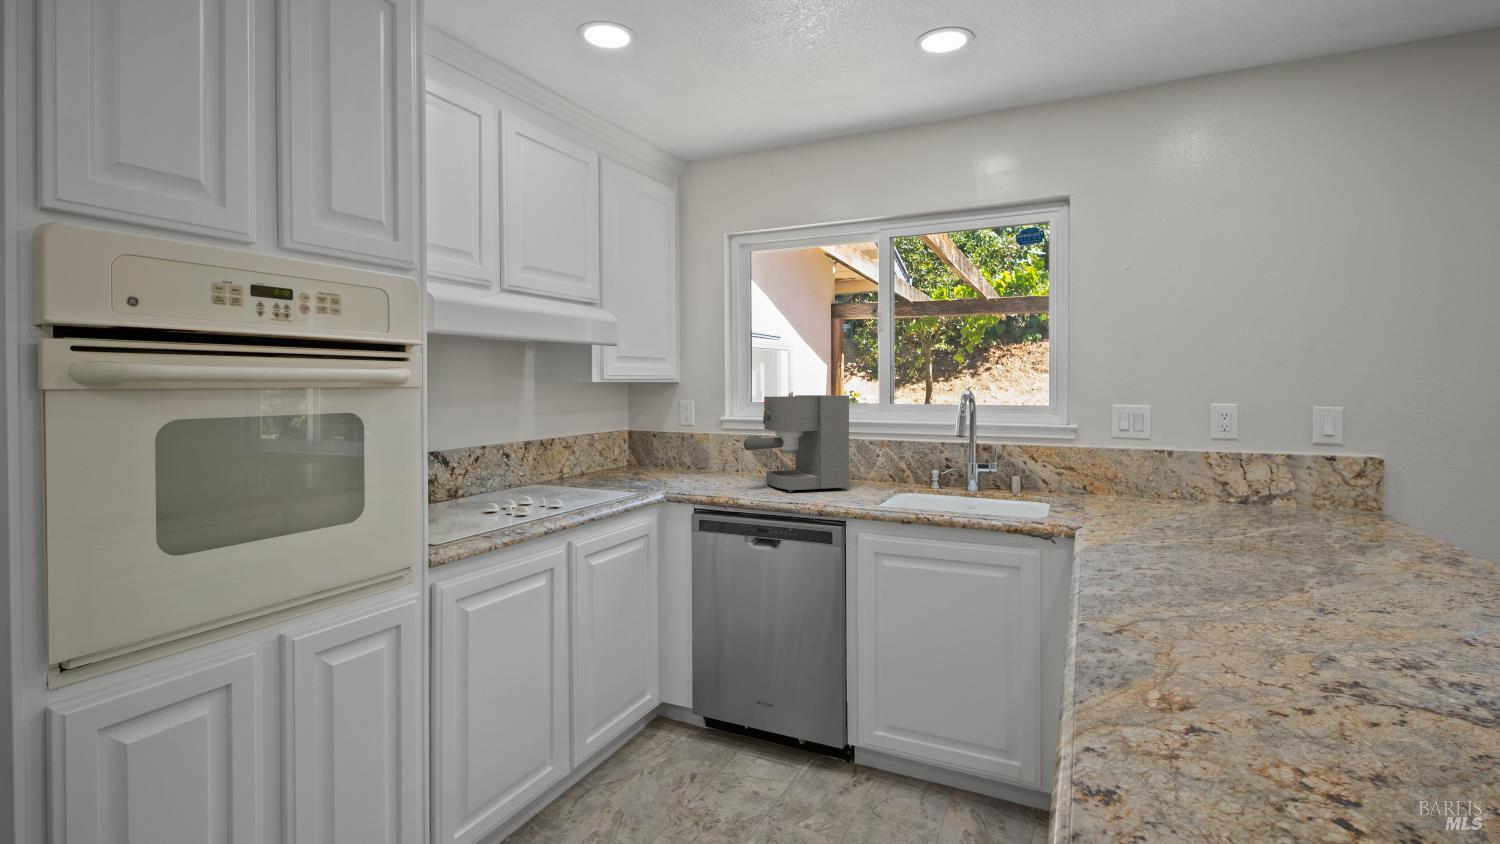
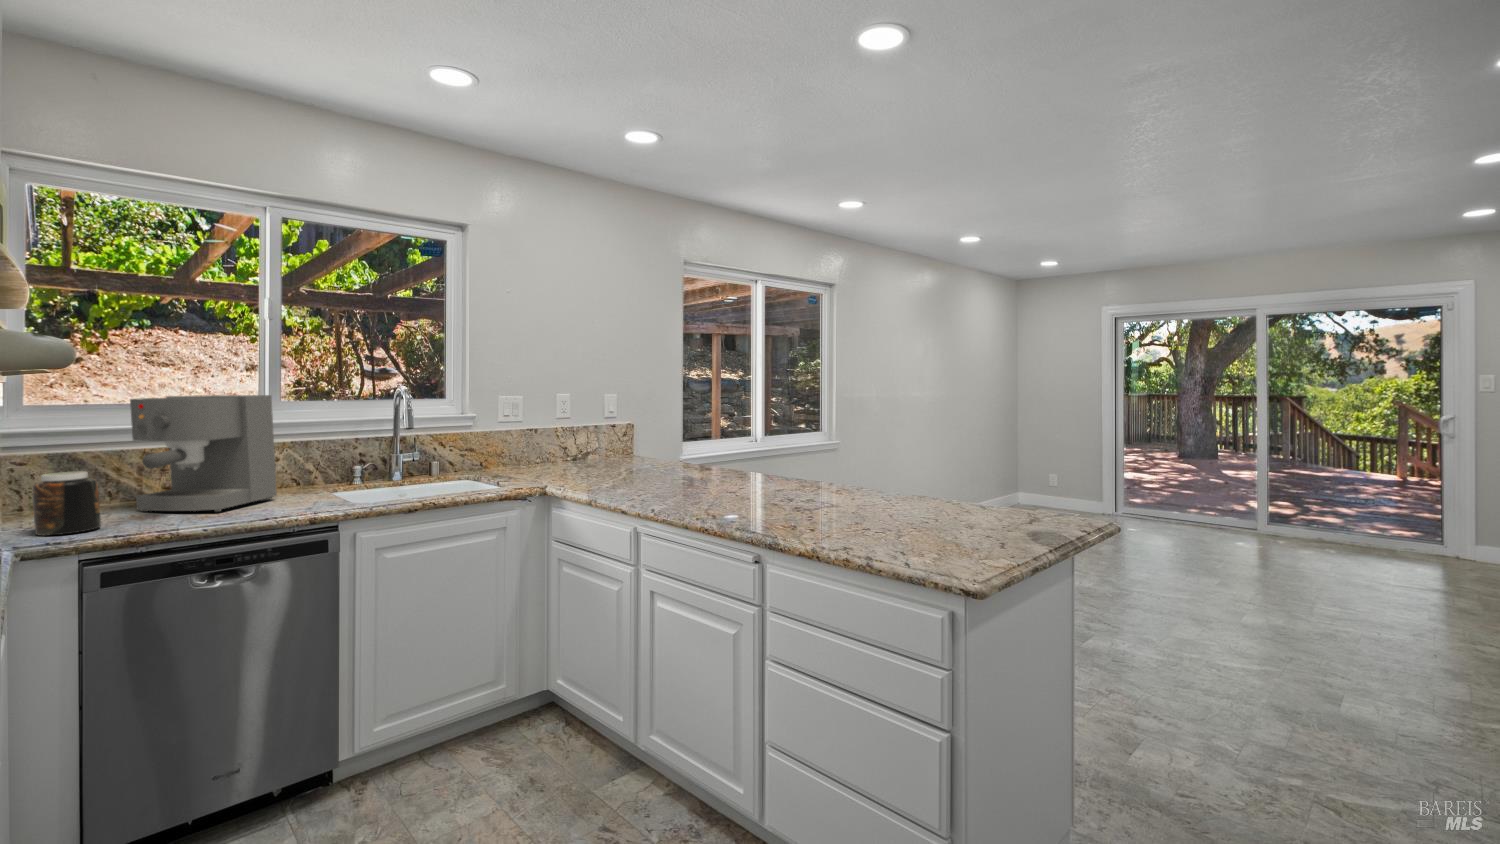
jar: none [690,447,723,490] -> present [32,471,101,536]

